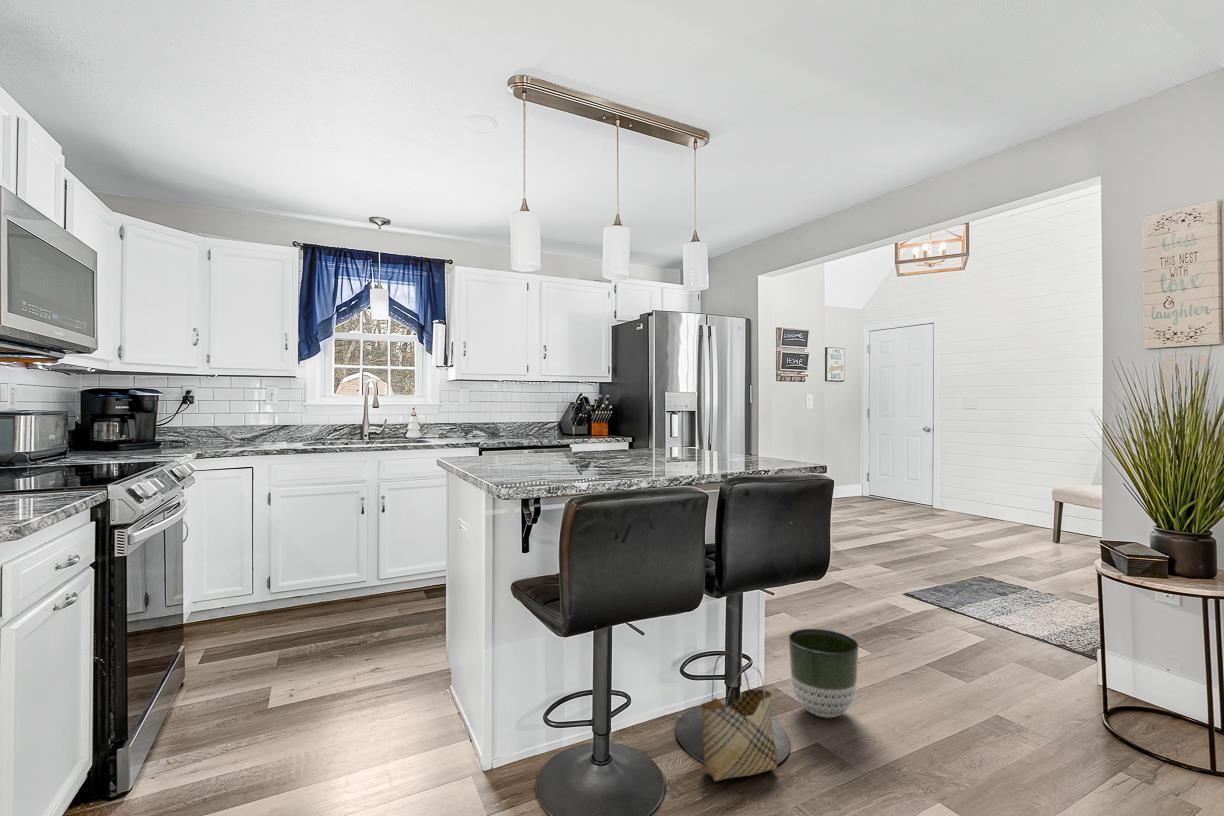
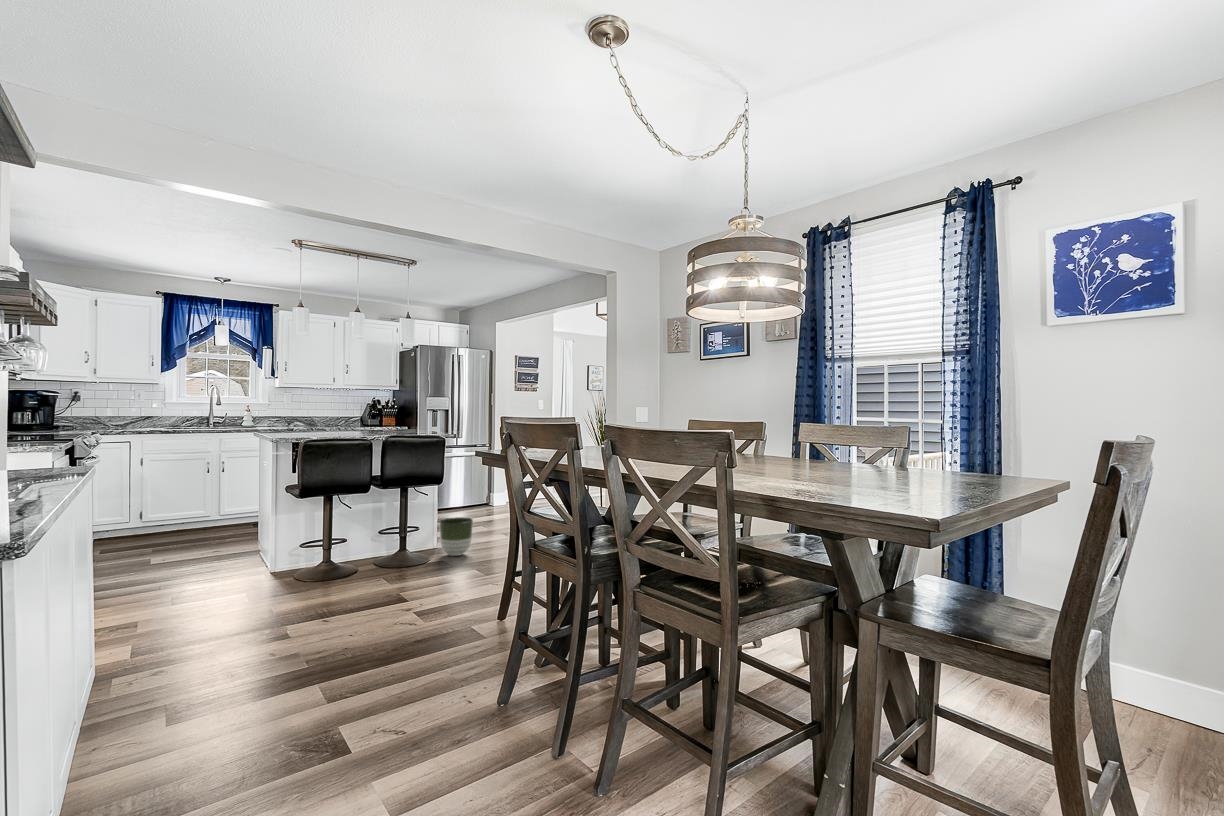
woven basket: present [701,652,777,781] -> none [376,519,414,572]

